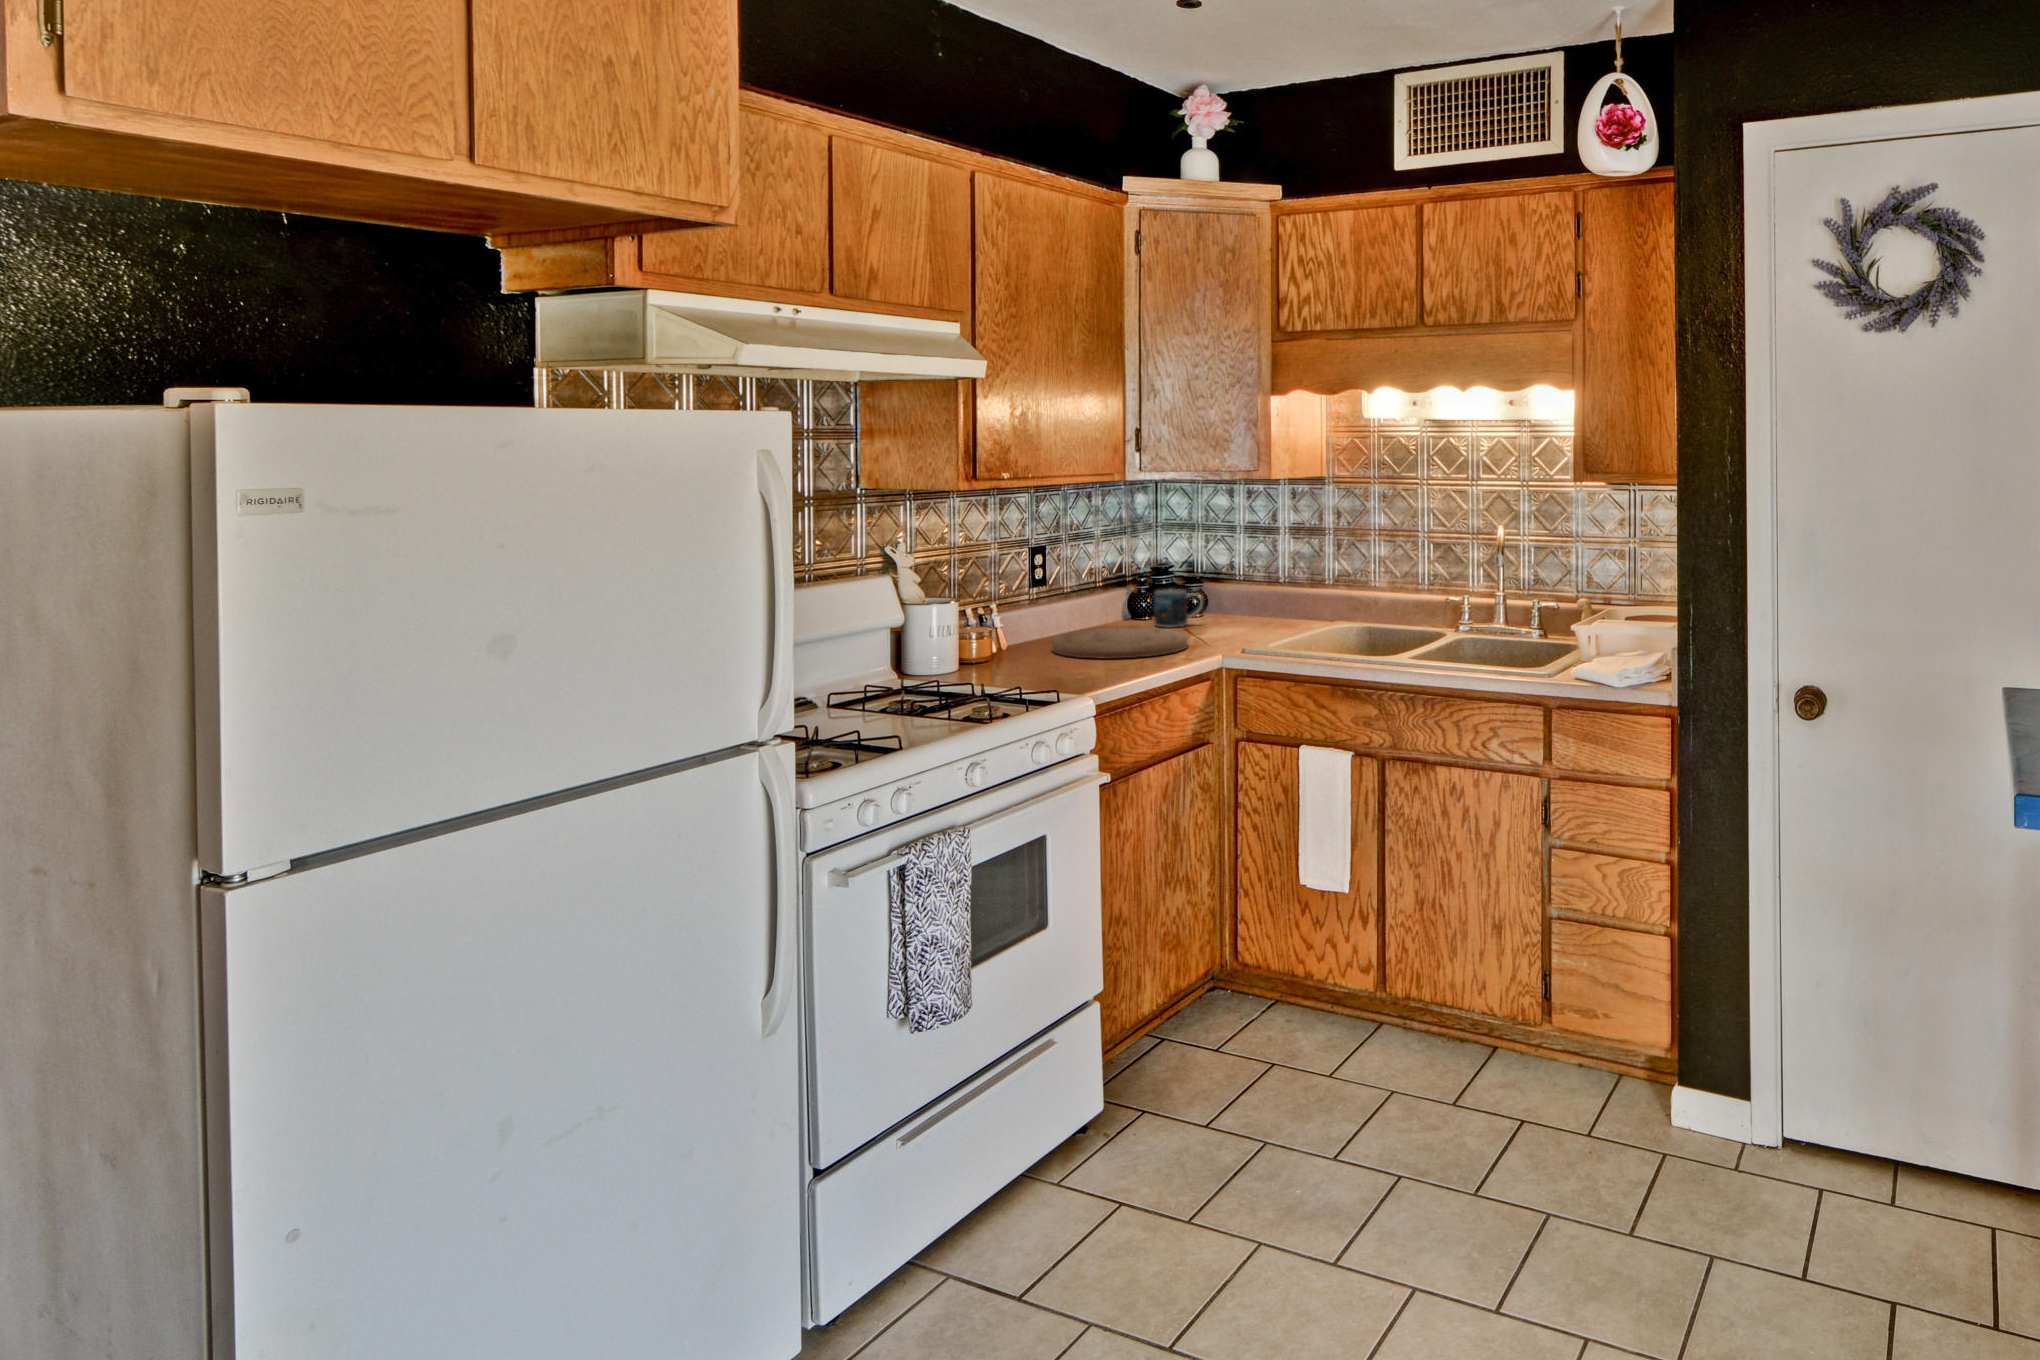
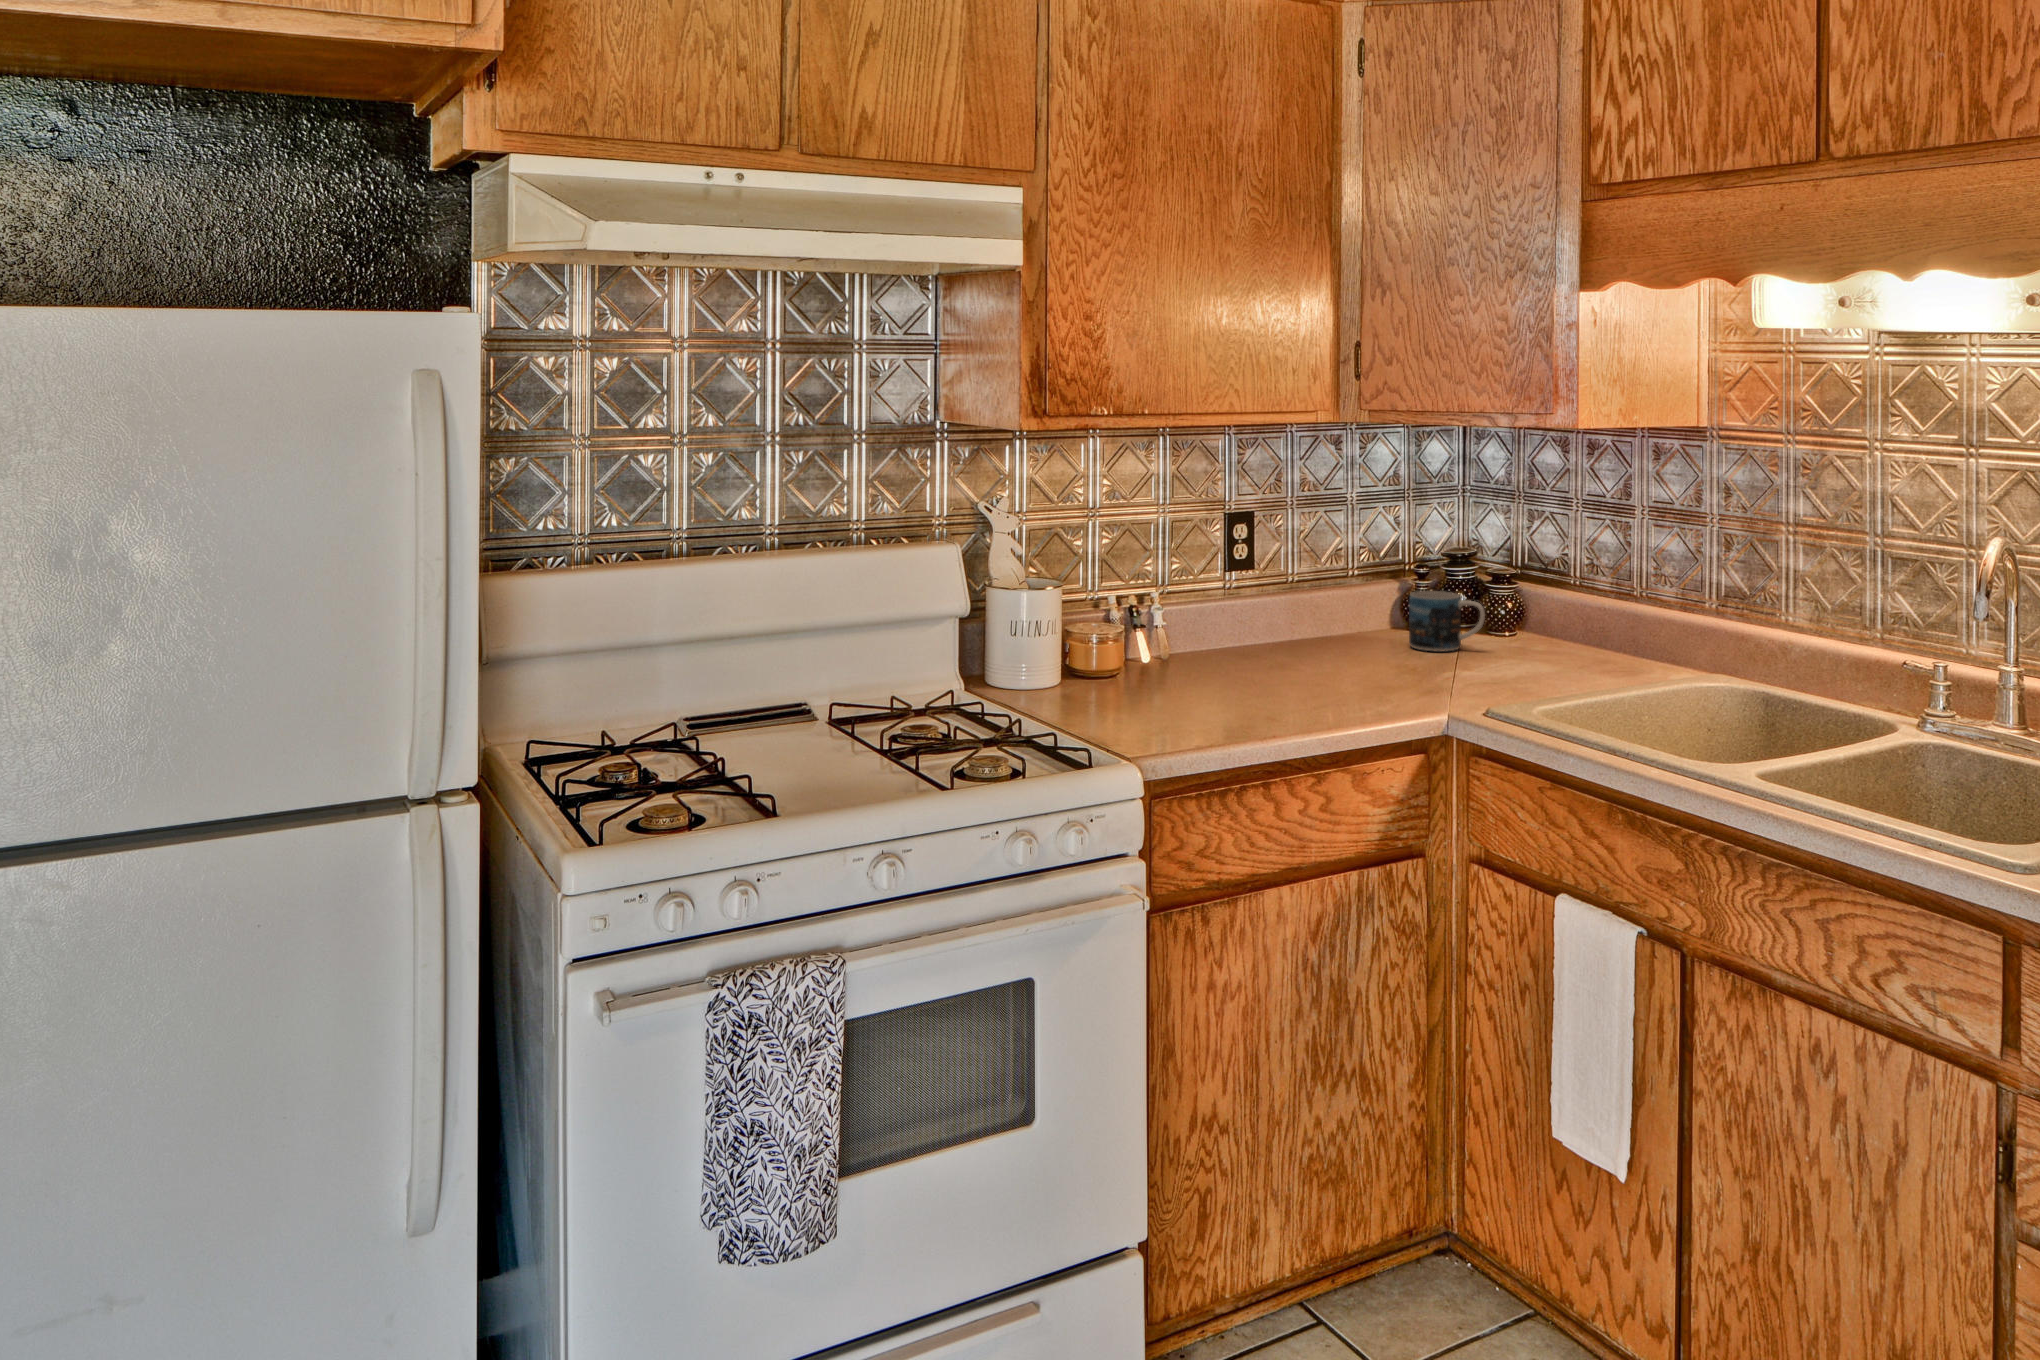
cutting board: present [1052,628,1188,659] -> none [1201,645,1408,702]

